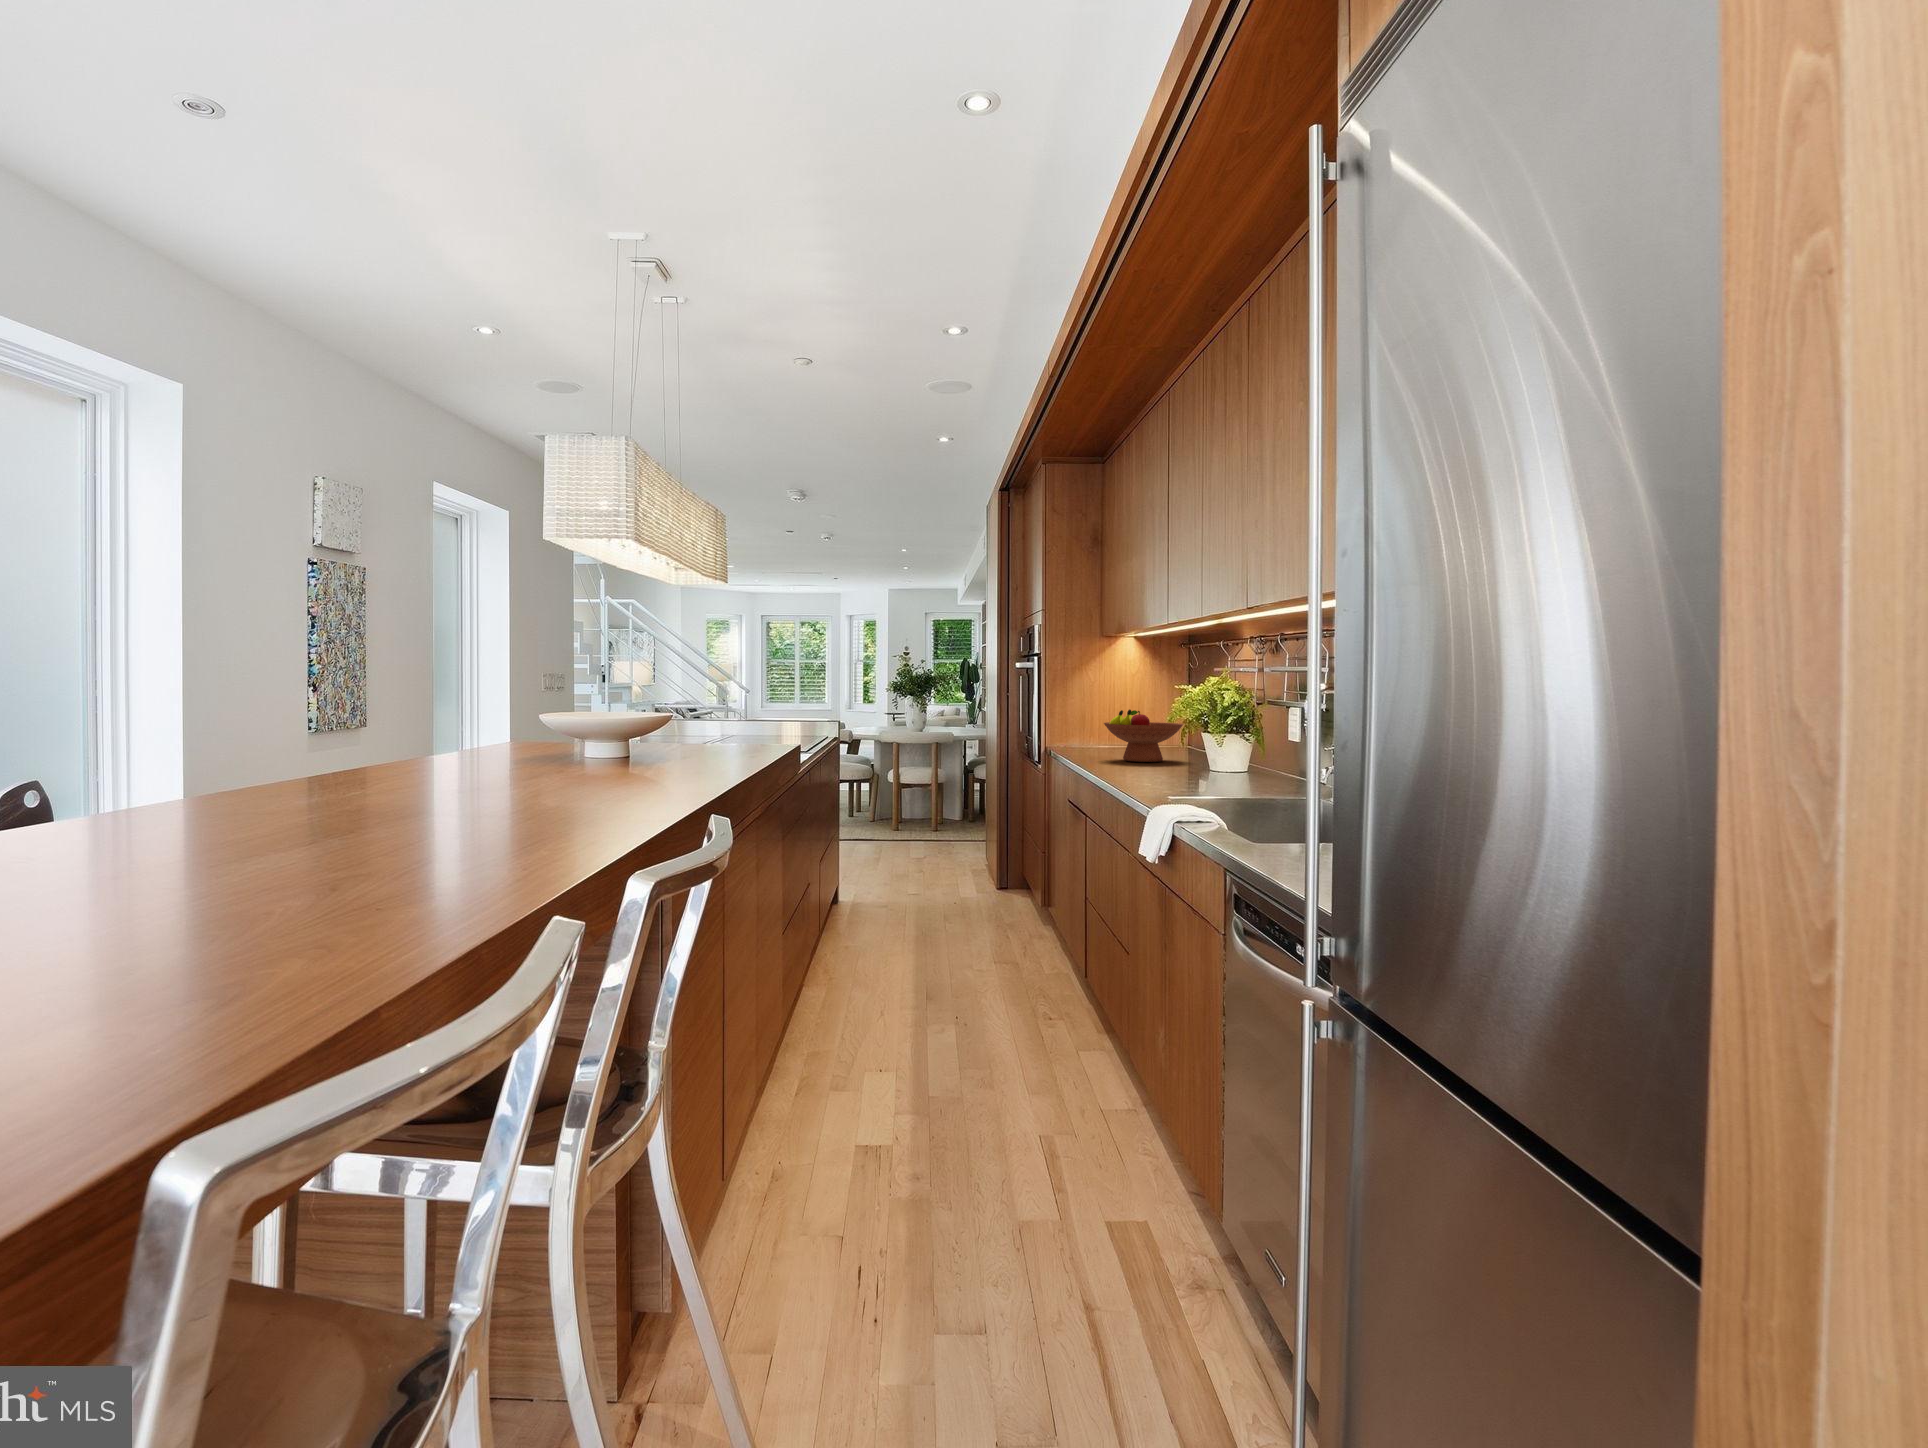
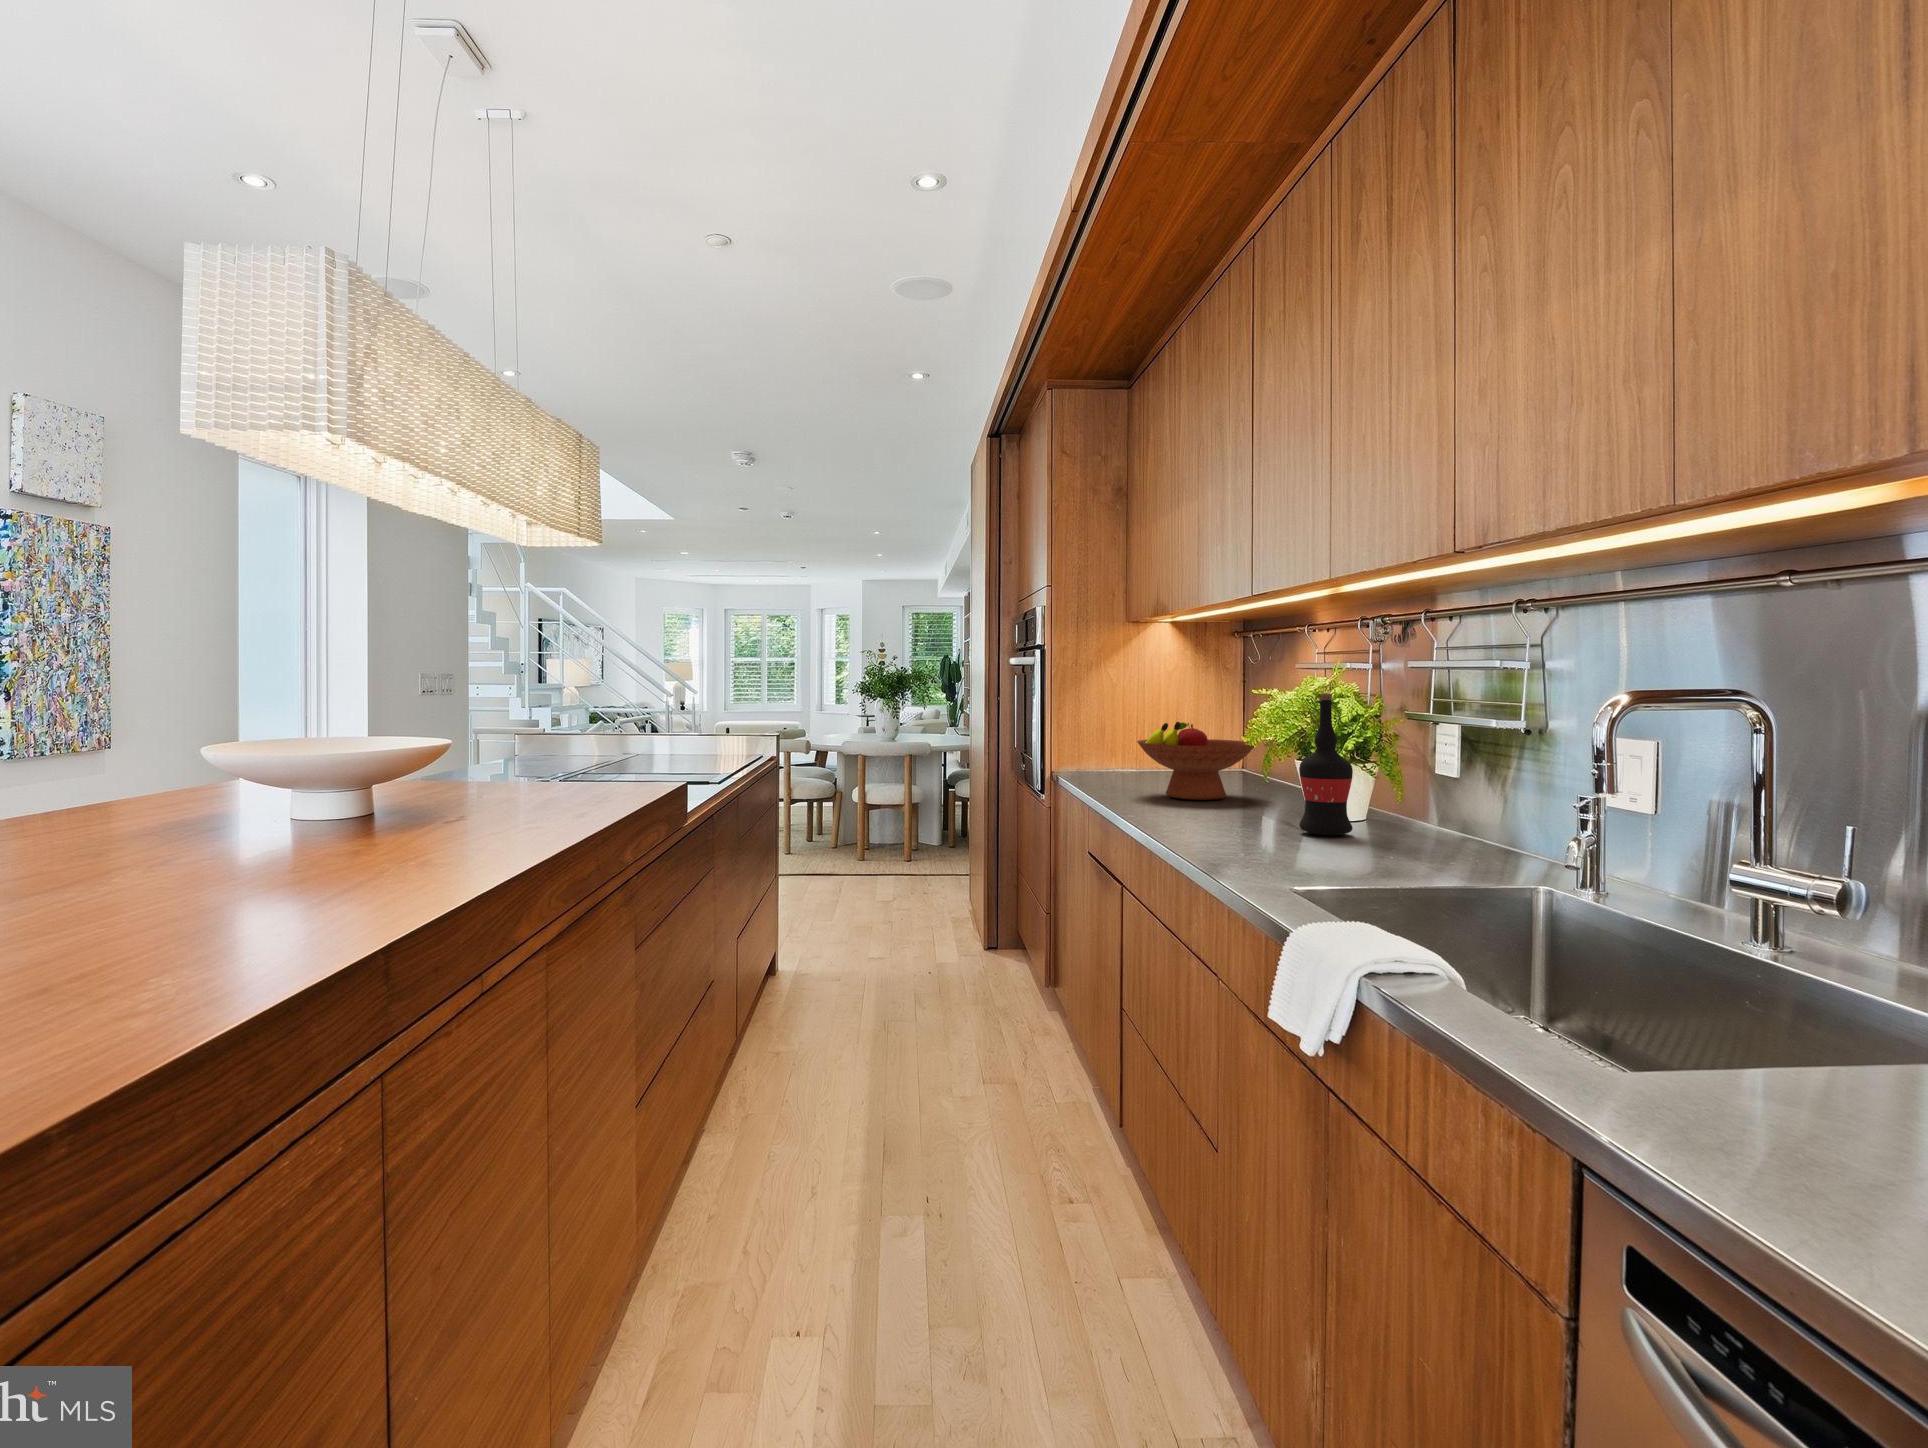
wine bottle: none [1195,690,1227,777] -> present [1299,693,1353,835]

